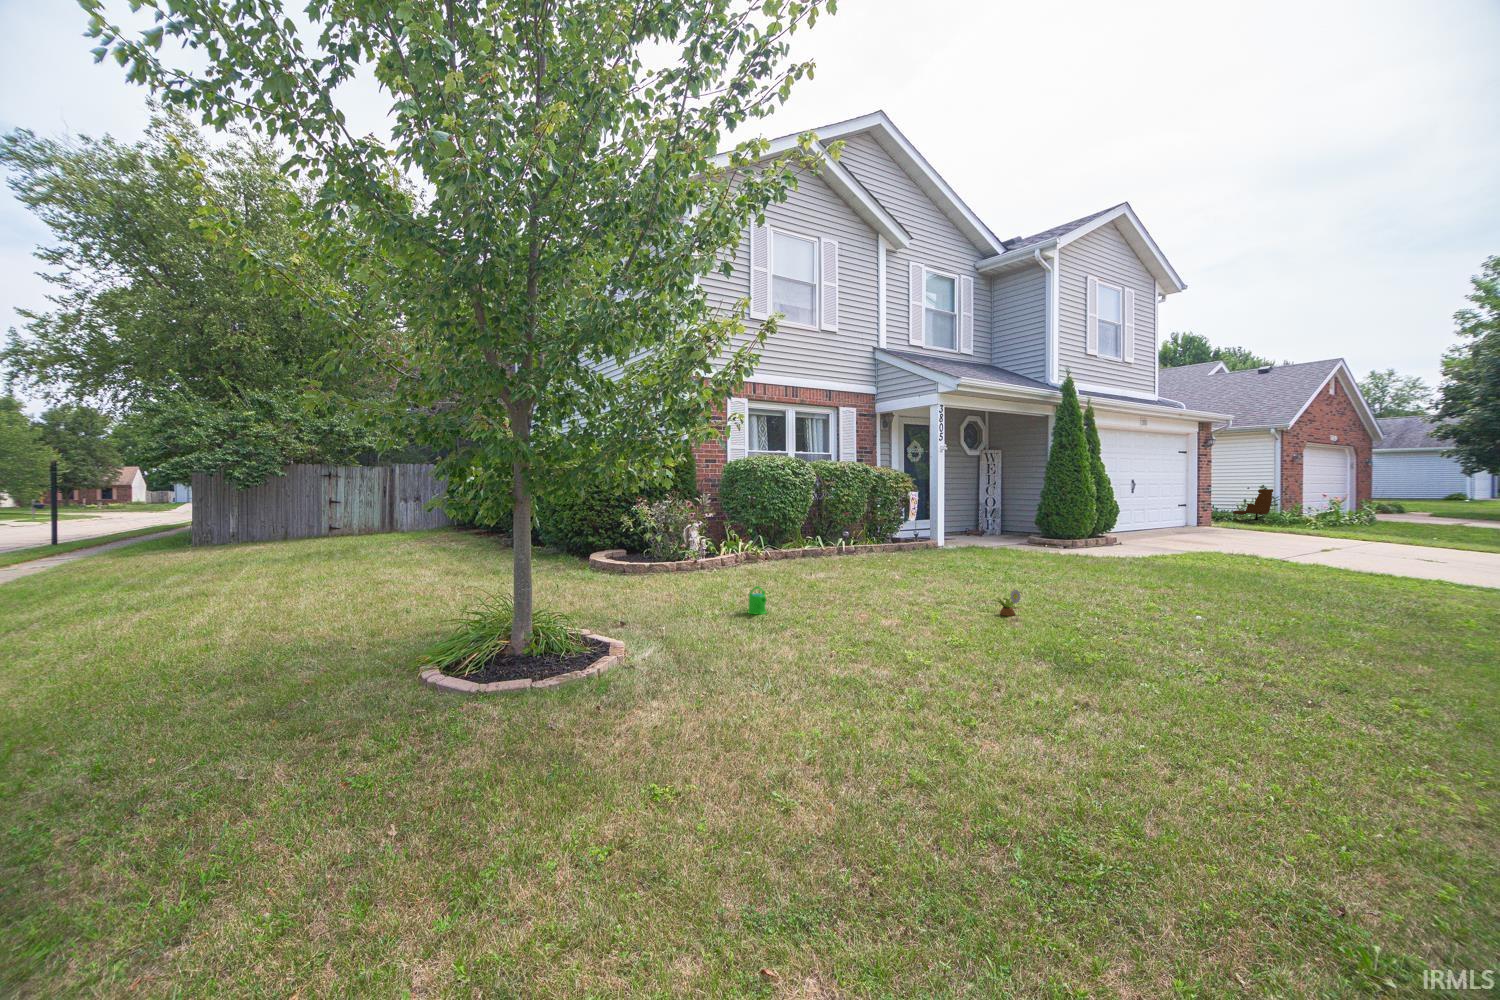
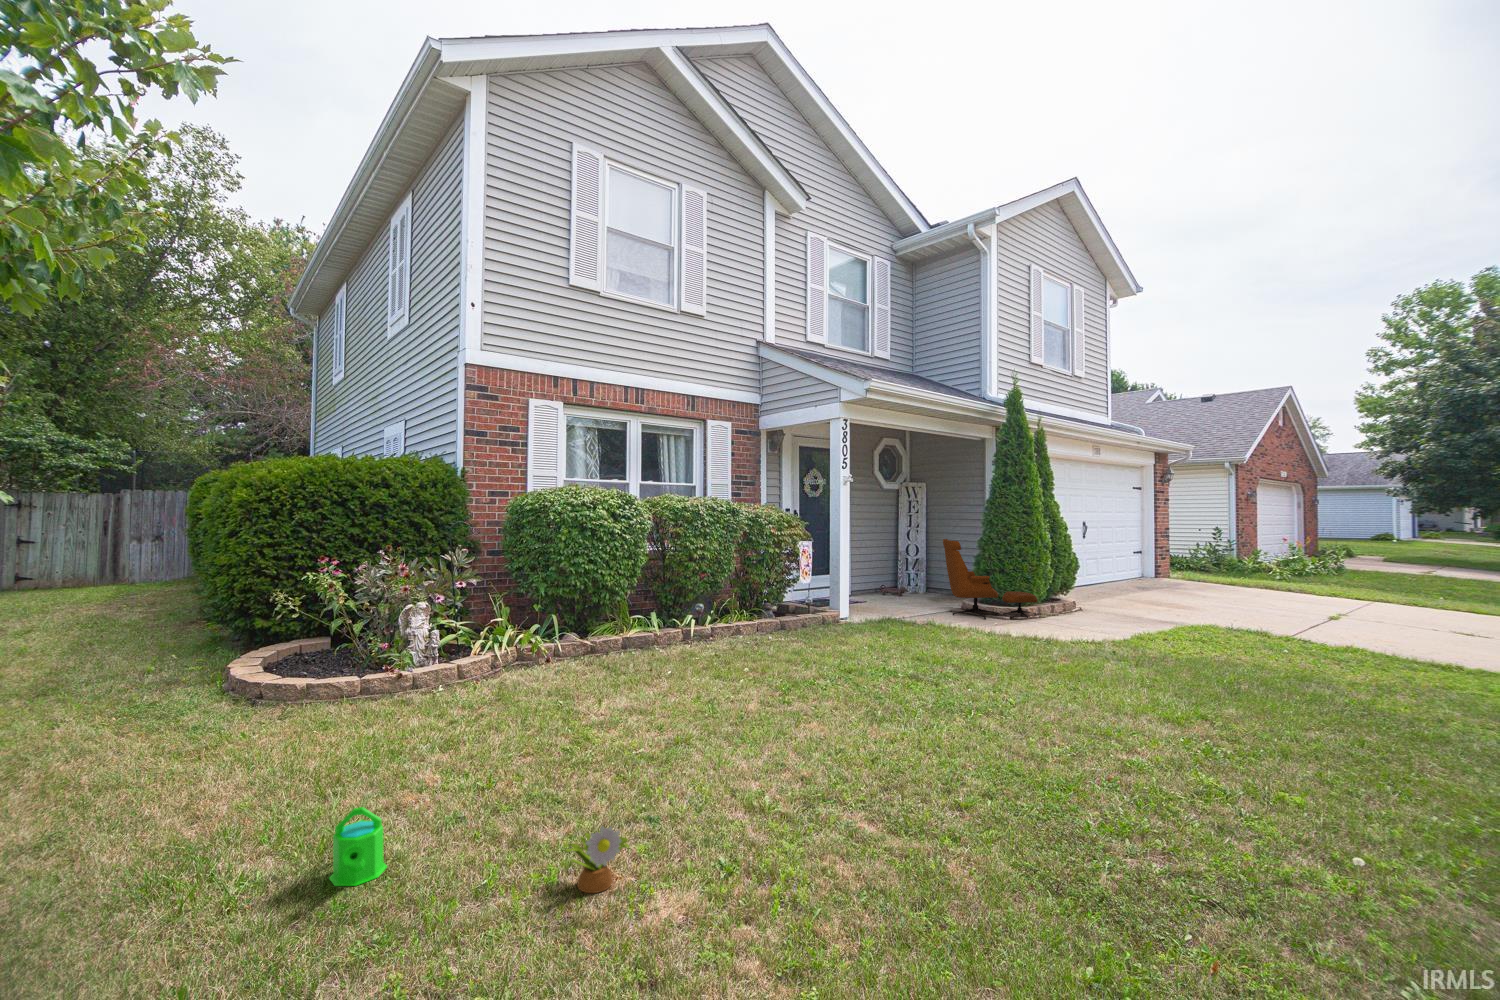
lounge chair: present [1233,489,1273,522] -> present [943,539,1037,619]
decorative plant: present [994,589,1021,616] -> present [565,826,629,893]

